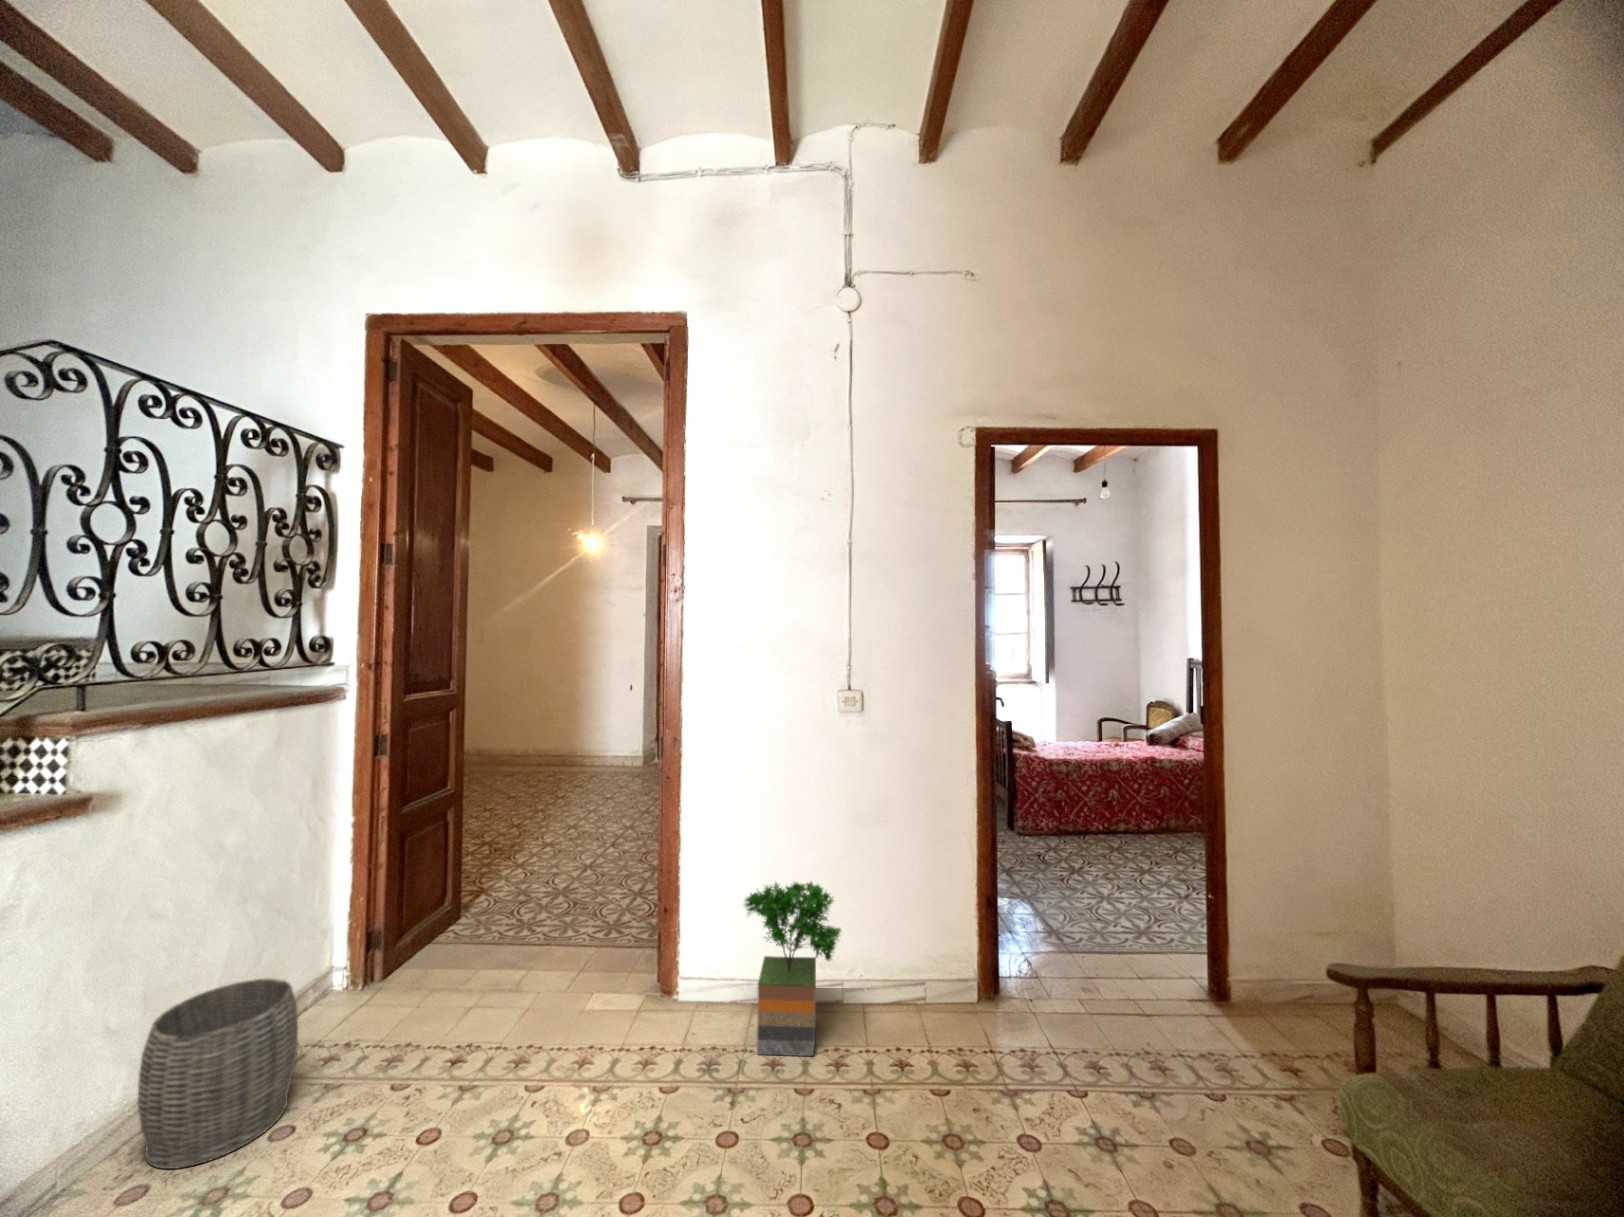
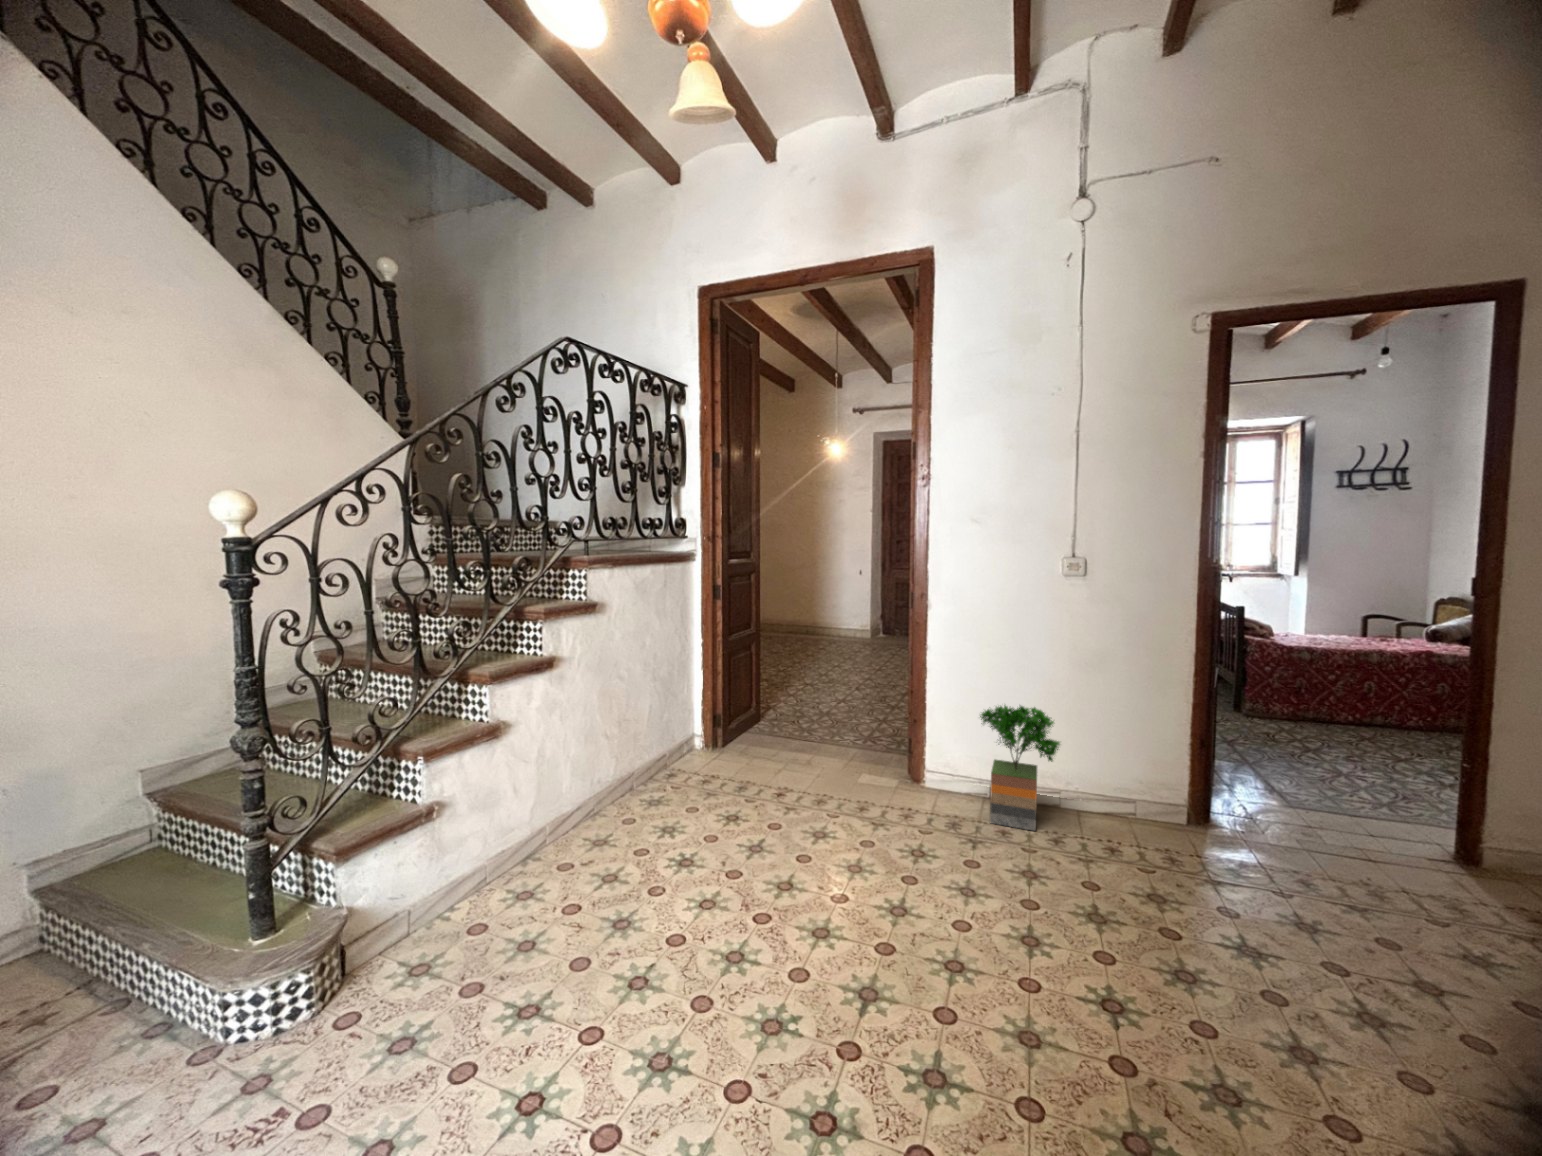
woven basket: present [138,979,298,1169] -> none [627,723,696,812]

